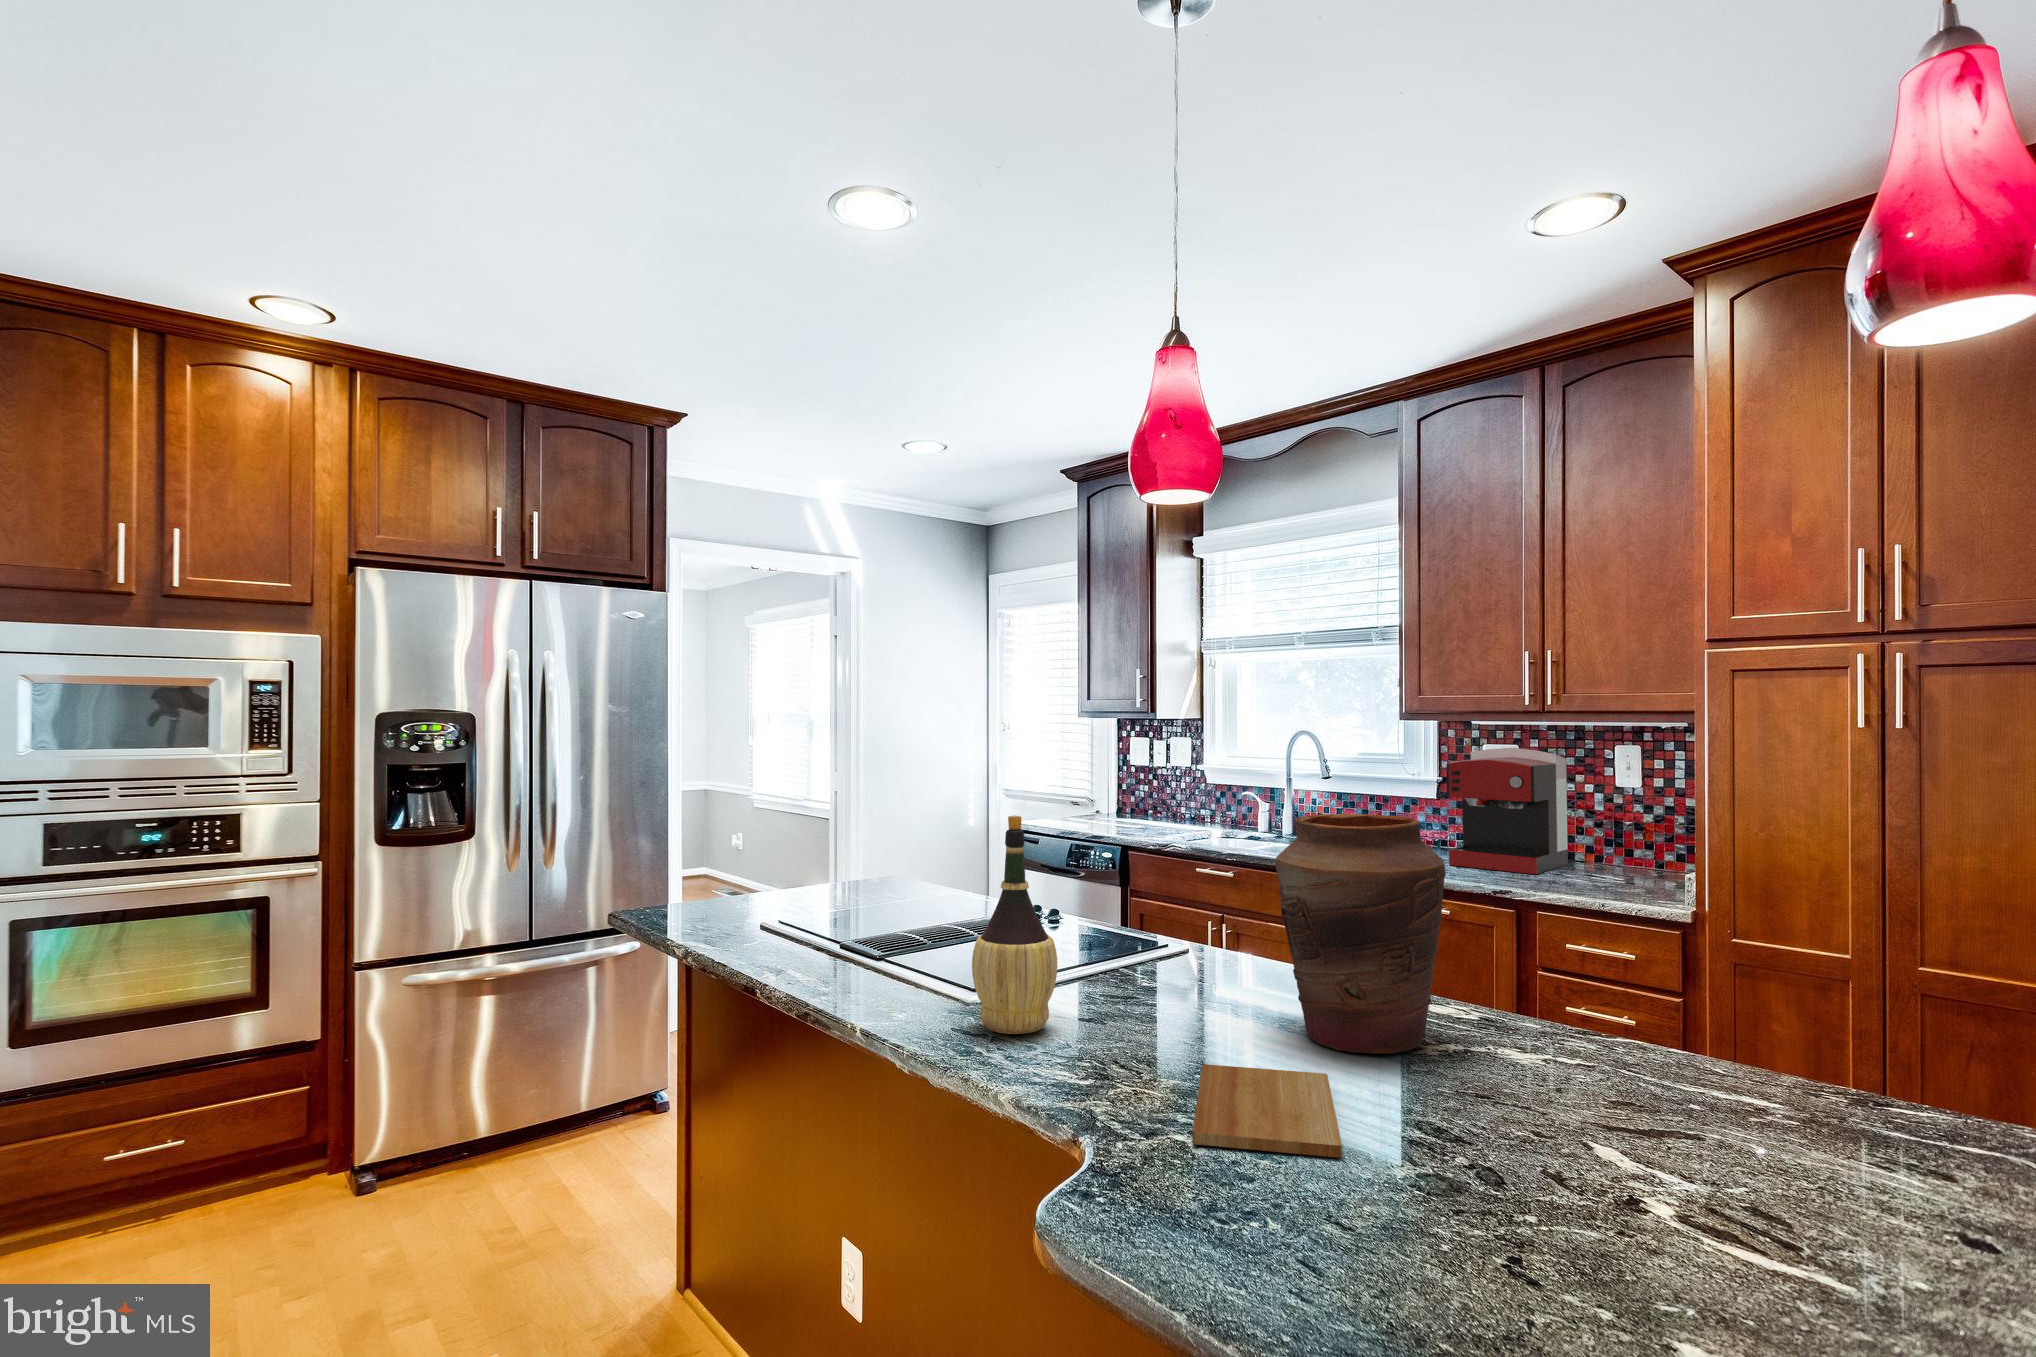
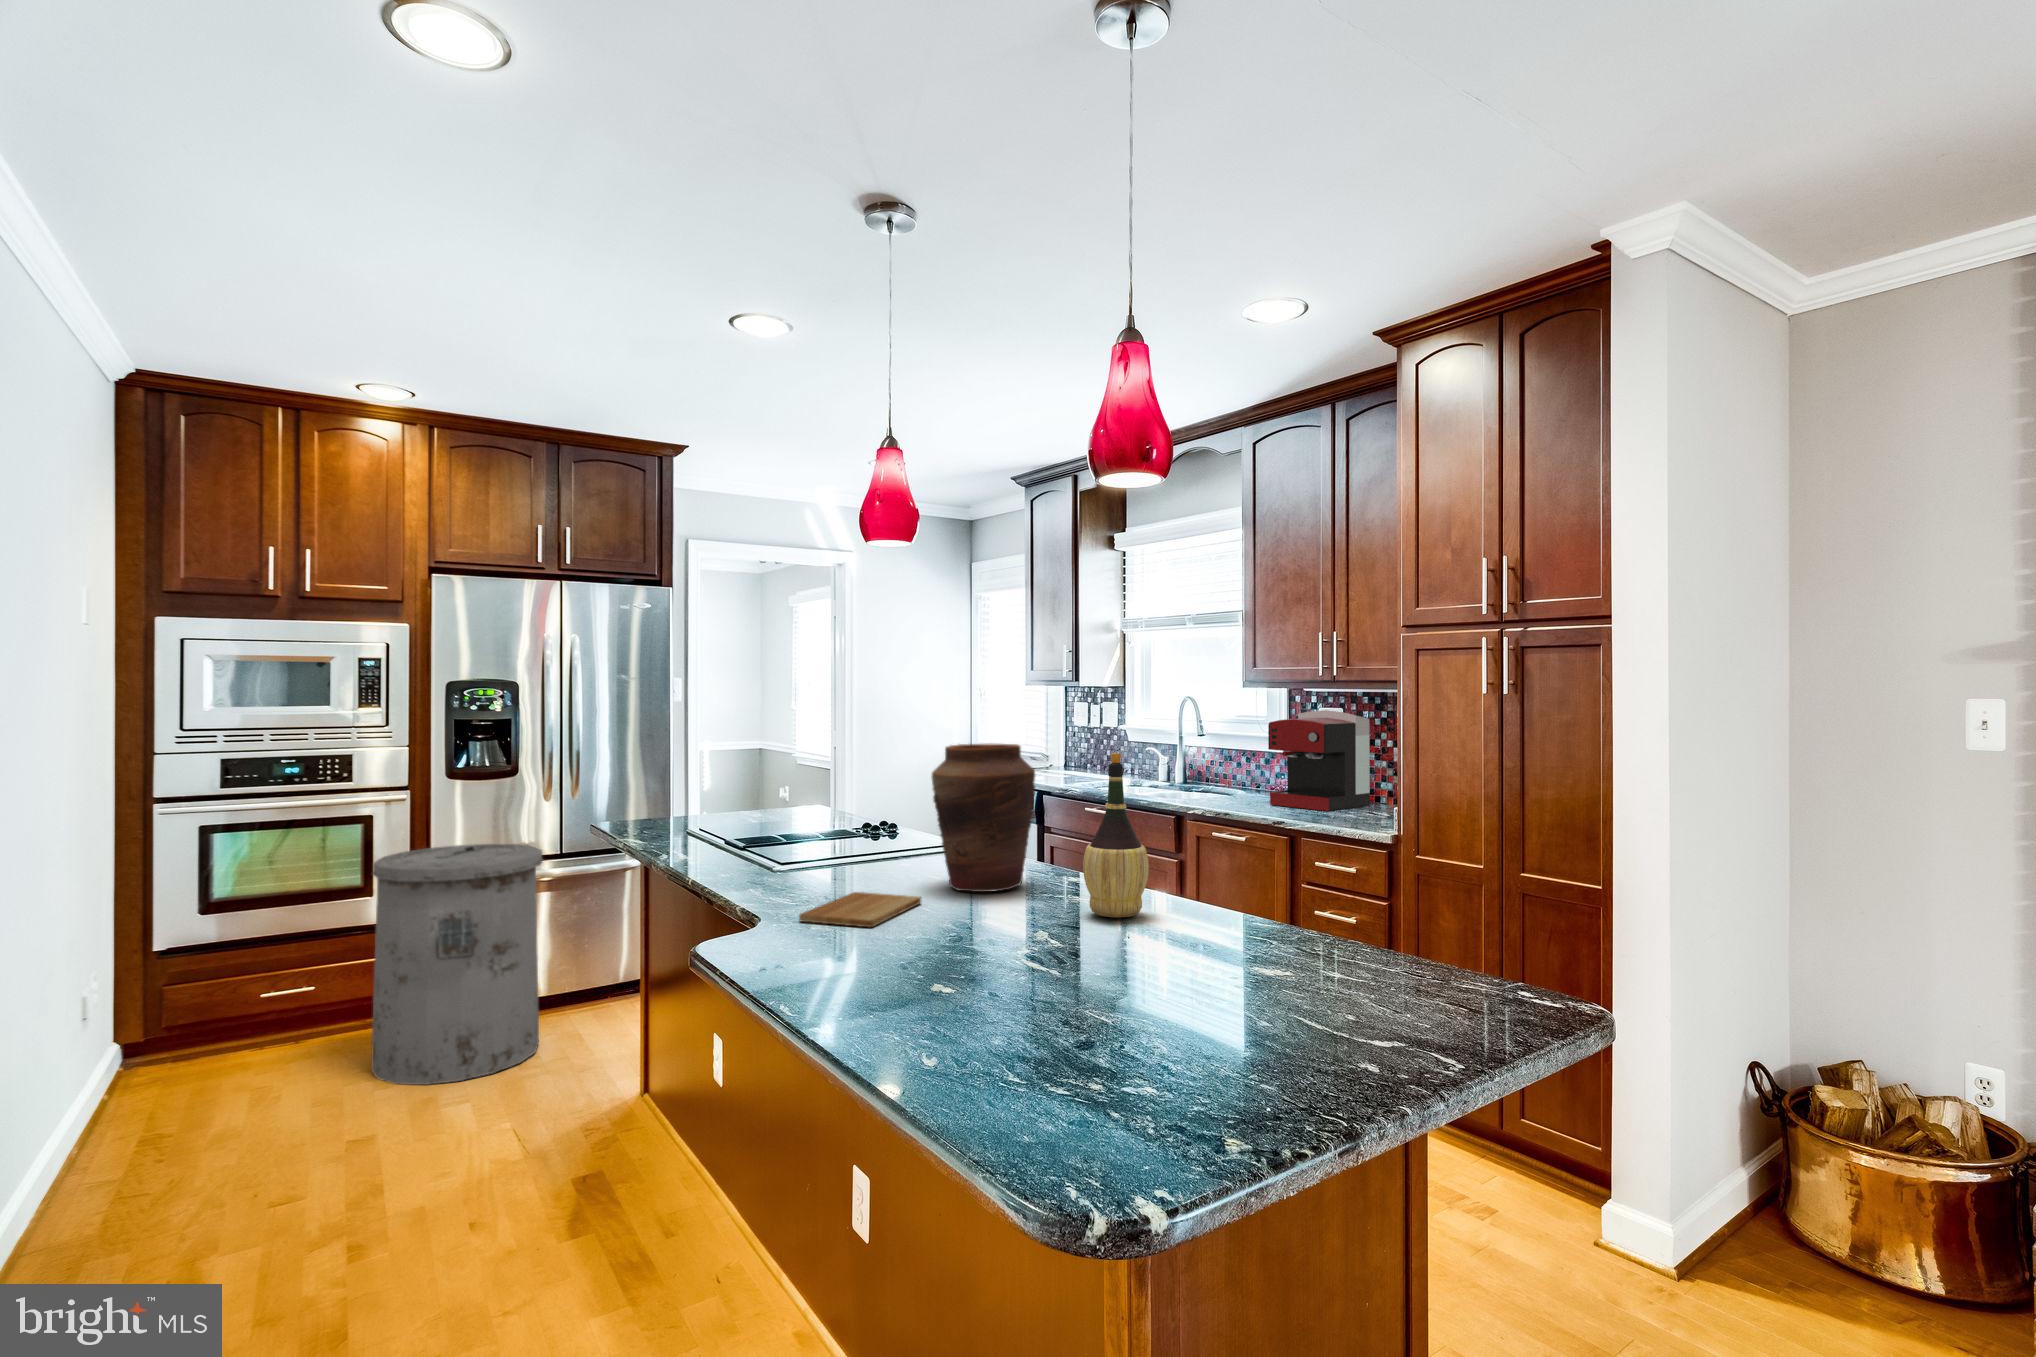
wine bottle: present [972,815,1057,1034] -> present [1083,753,1149,917]
trash can: none [265,931,511,1289] -> present [371,844,543,1085]

